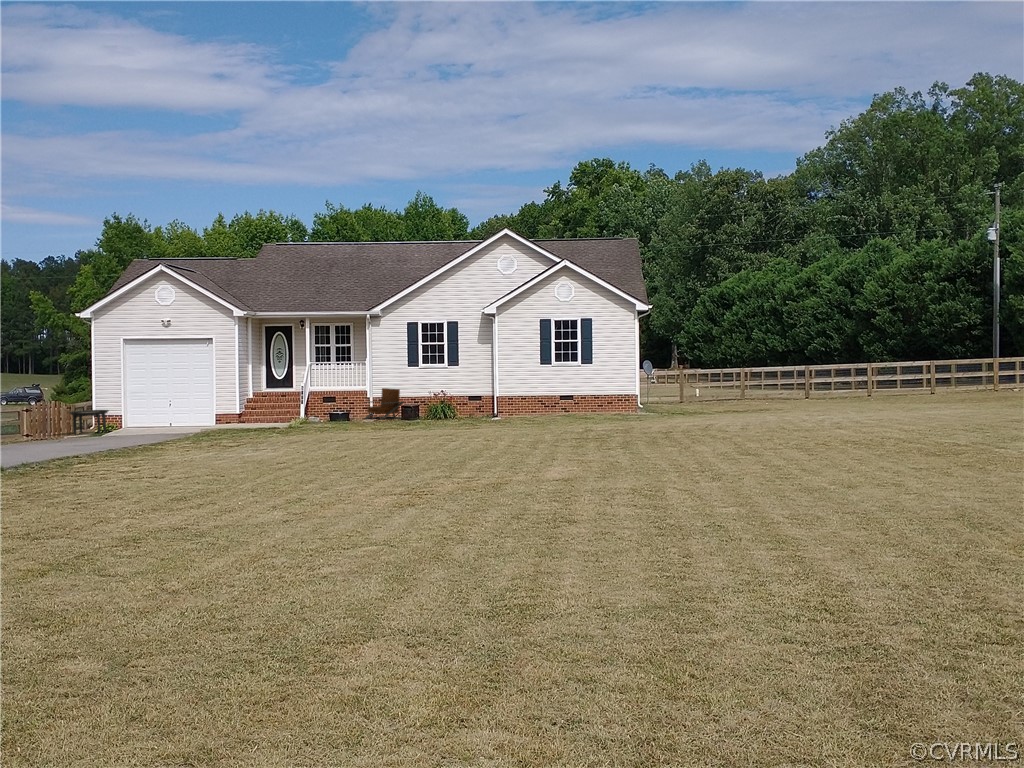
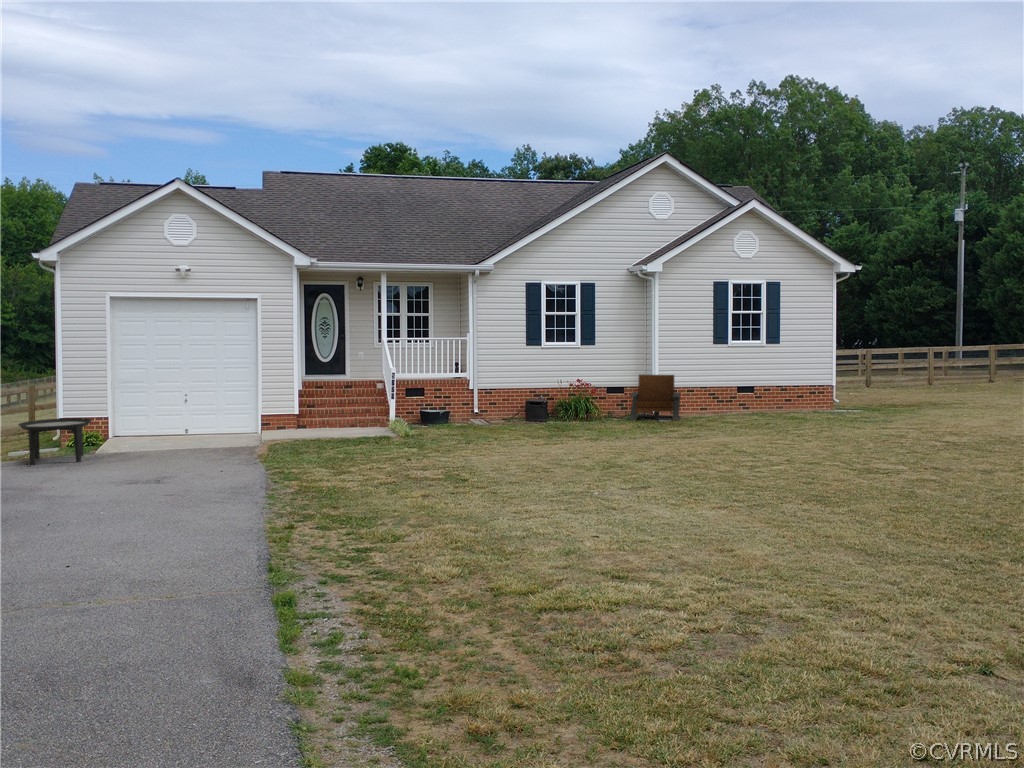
lounge chair: present [365,388,404,420] -> present [630,375,681,421]

